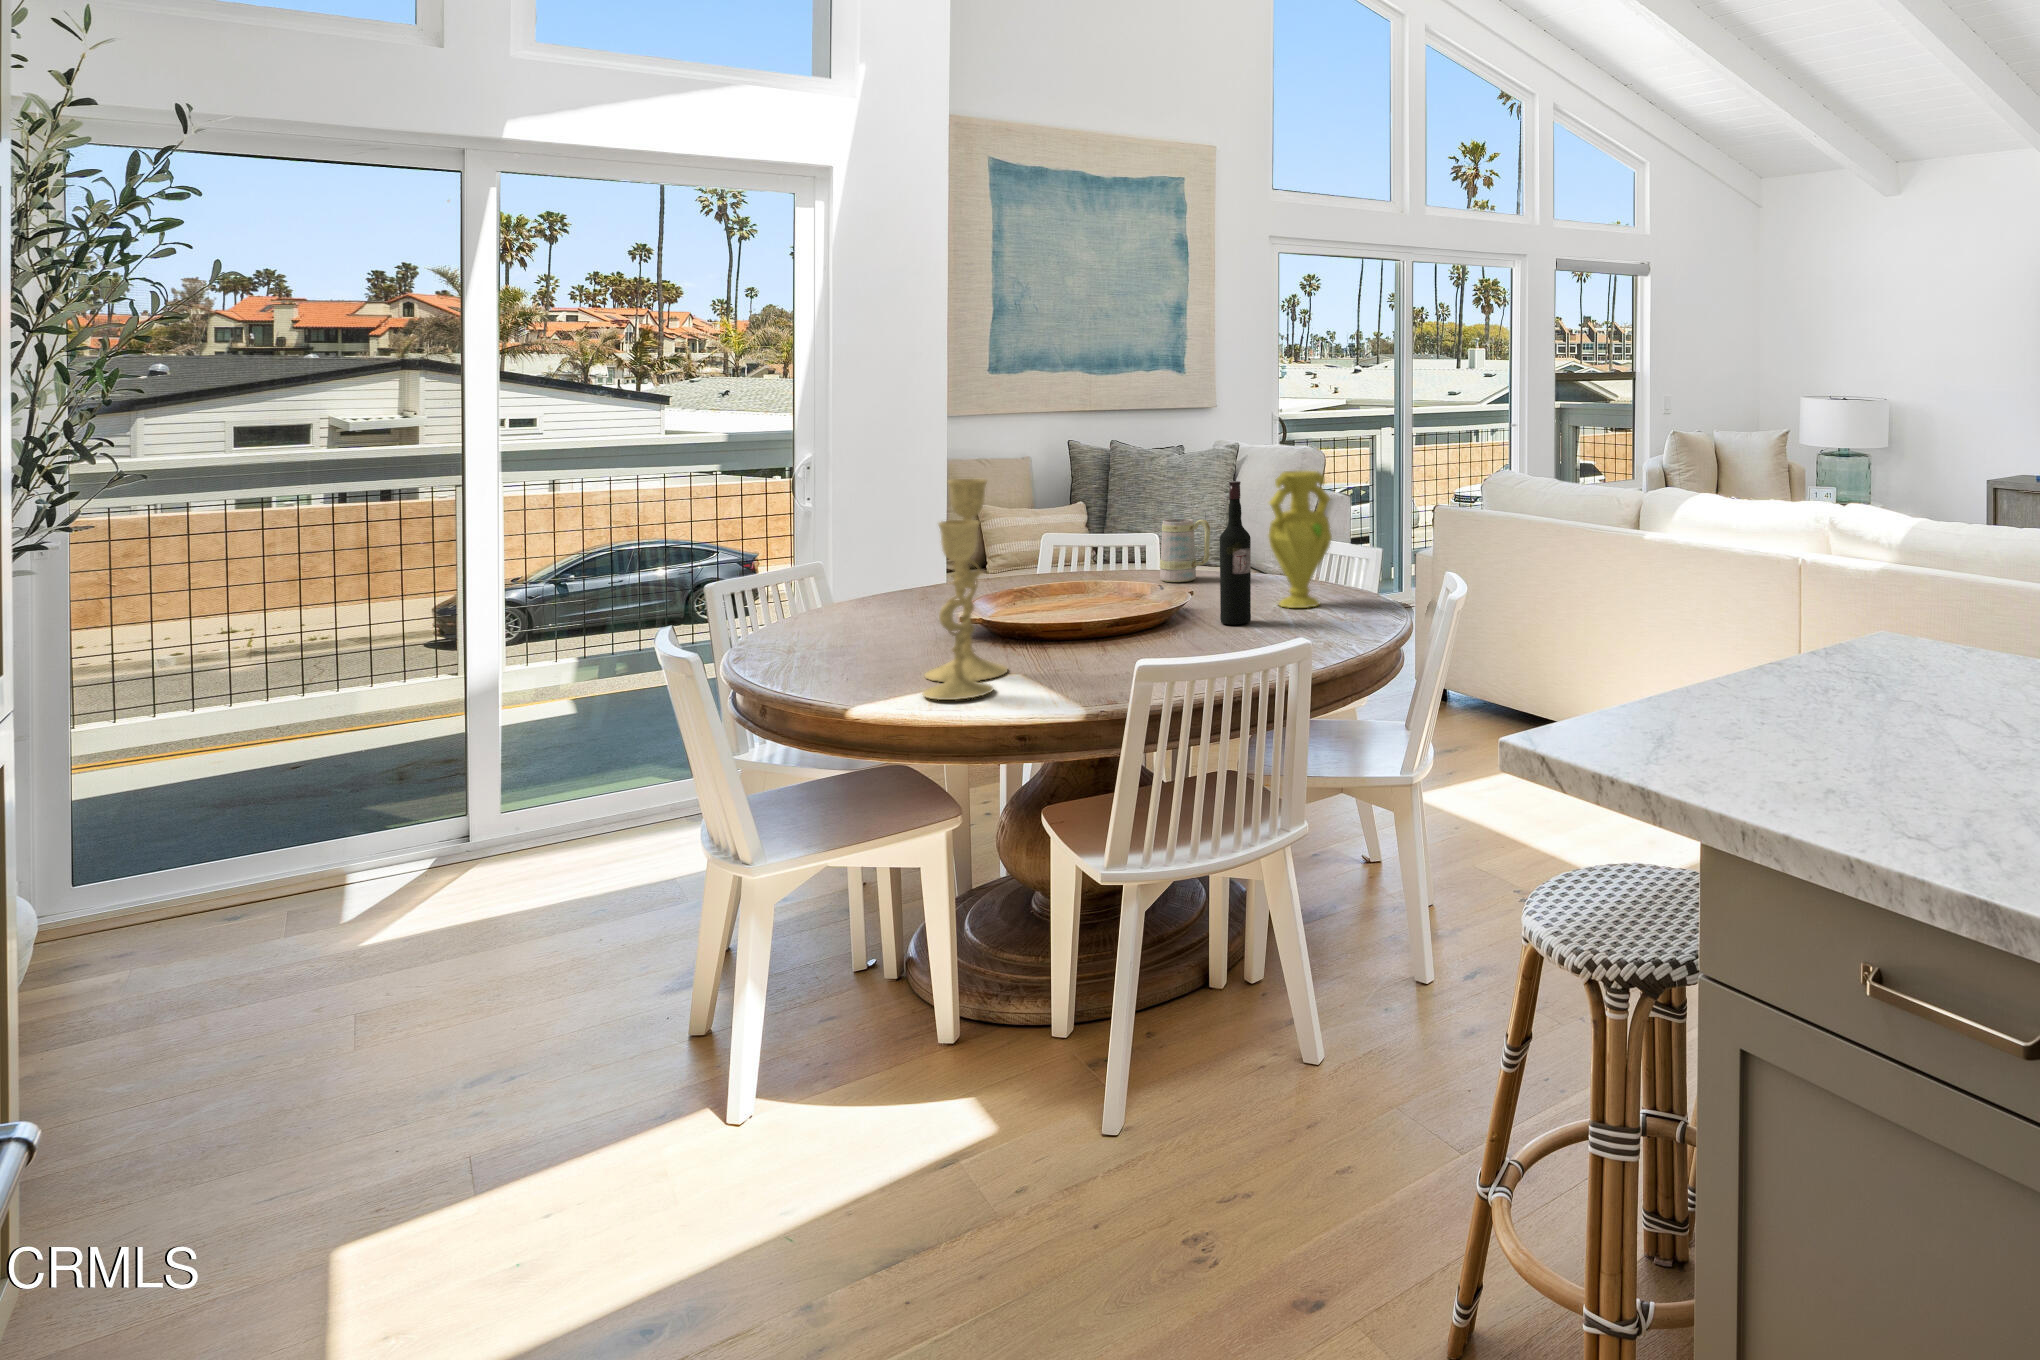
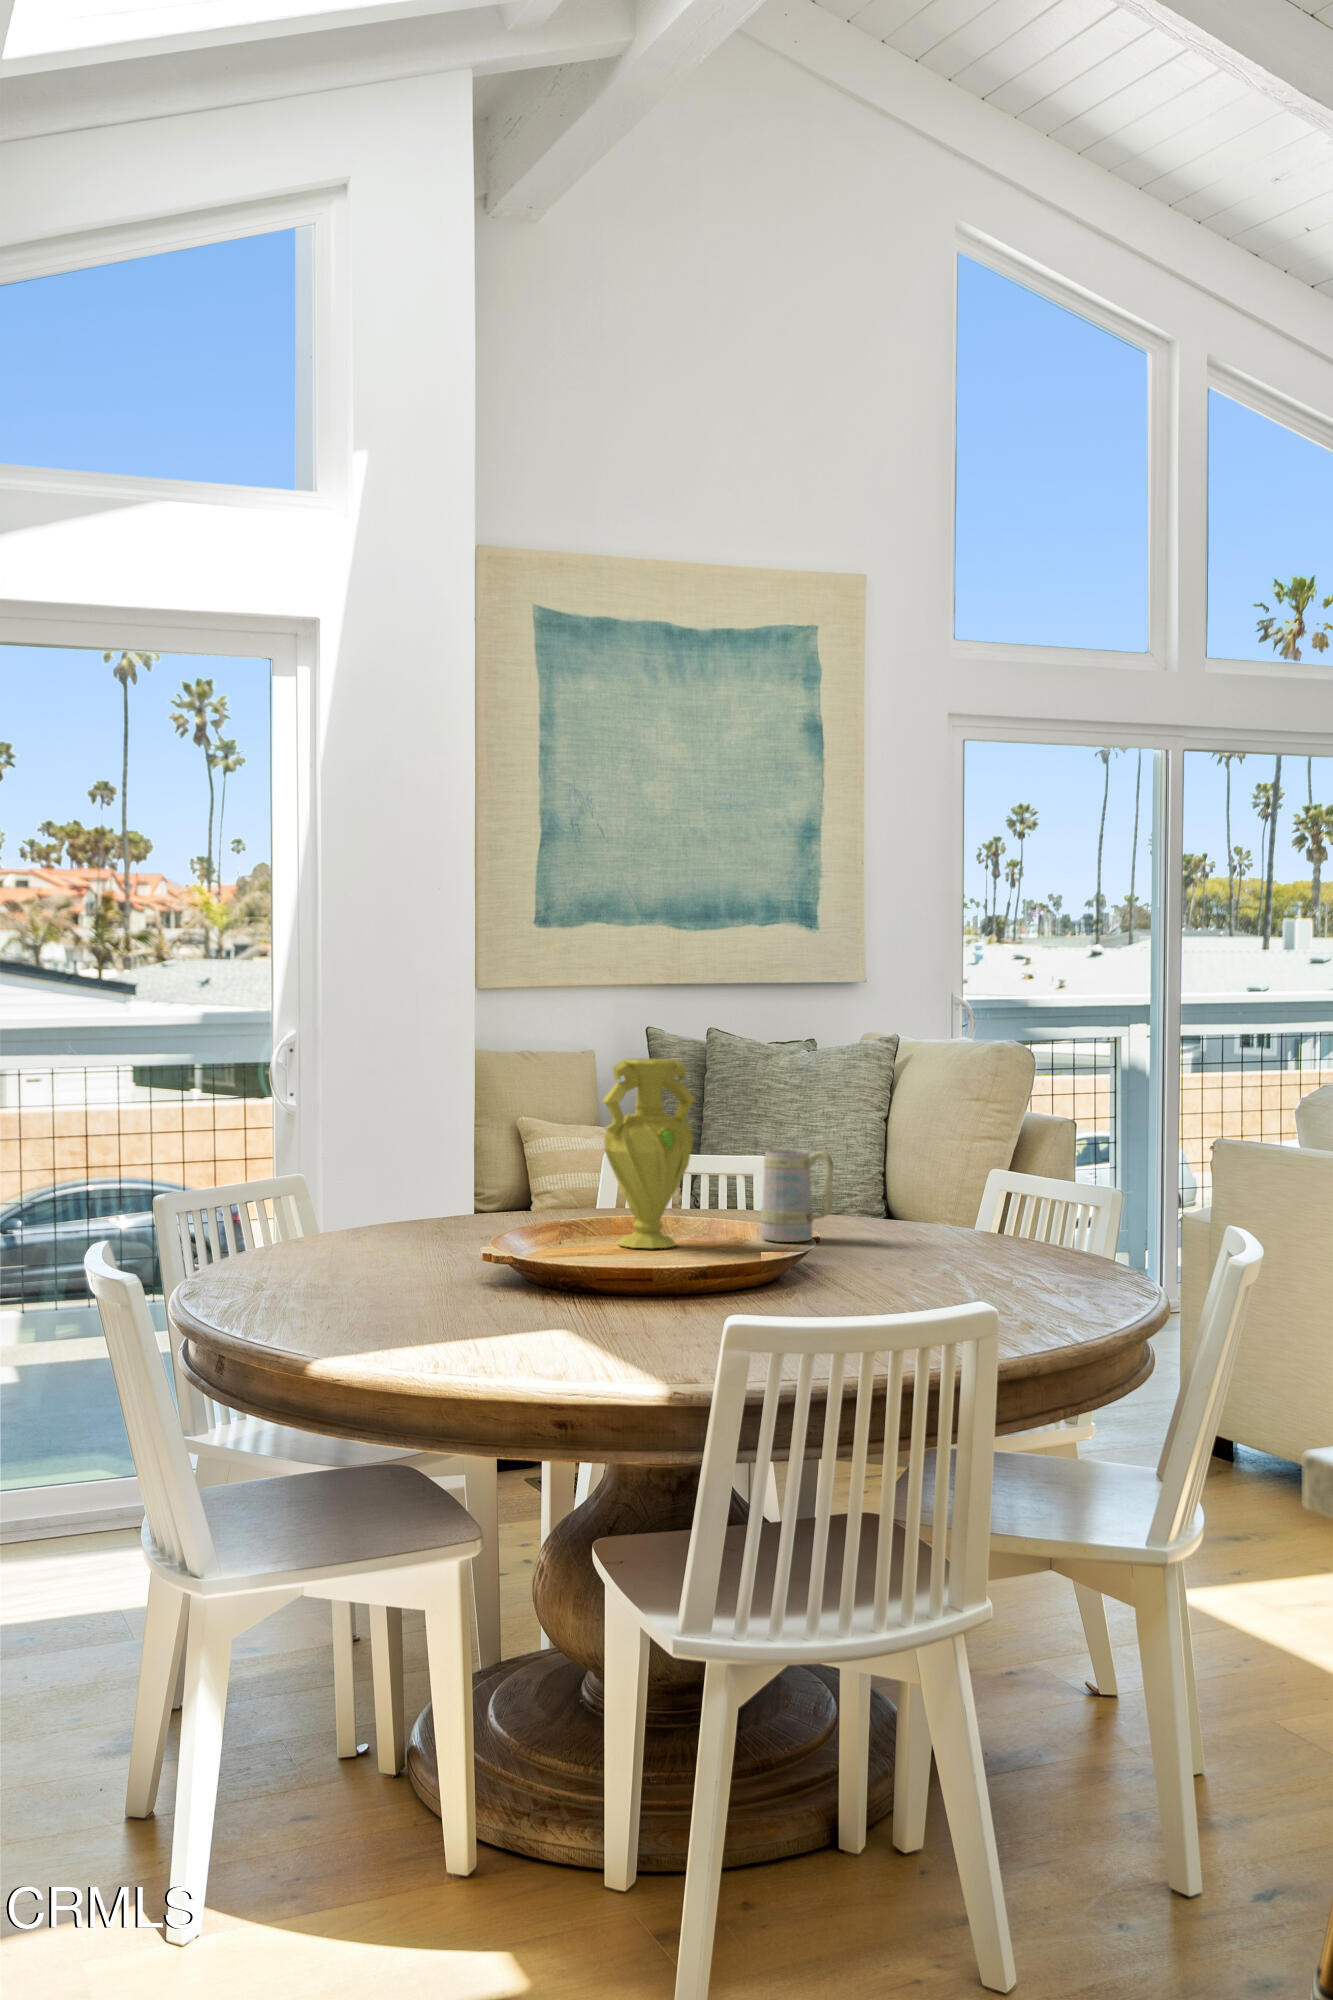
vase: present [1269,470,1332,608] -> present [603,1059,695,1248]
candlestick: present [923,479,1007,700] -> none [424,1052,544,1364]
wine bottle: present [1220,481,1251,624] -> none [849,1081,896,1296]

